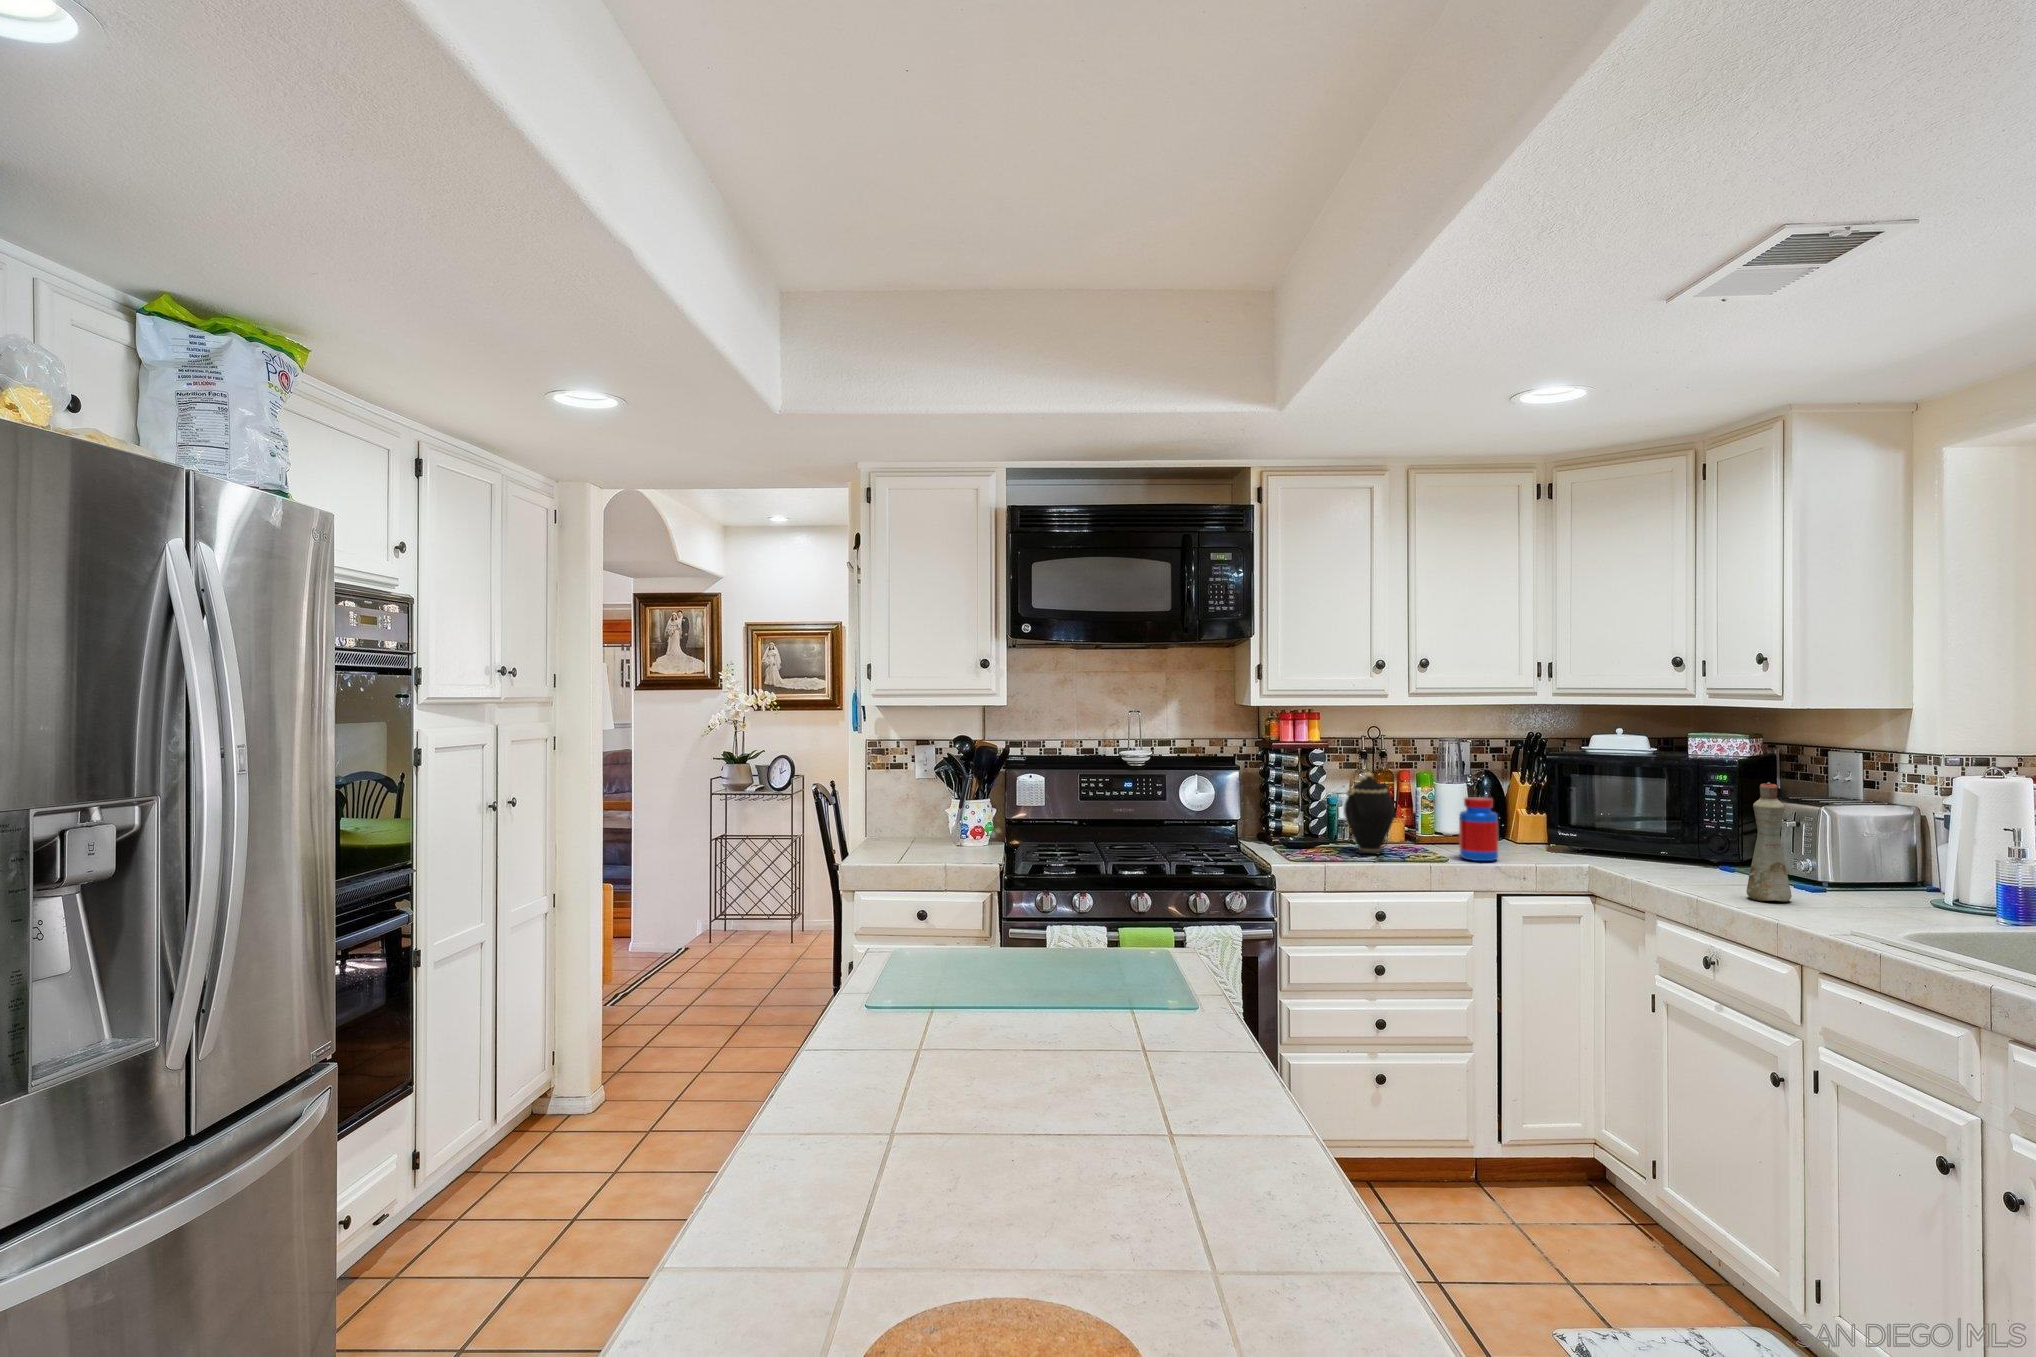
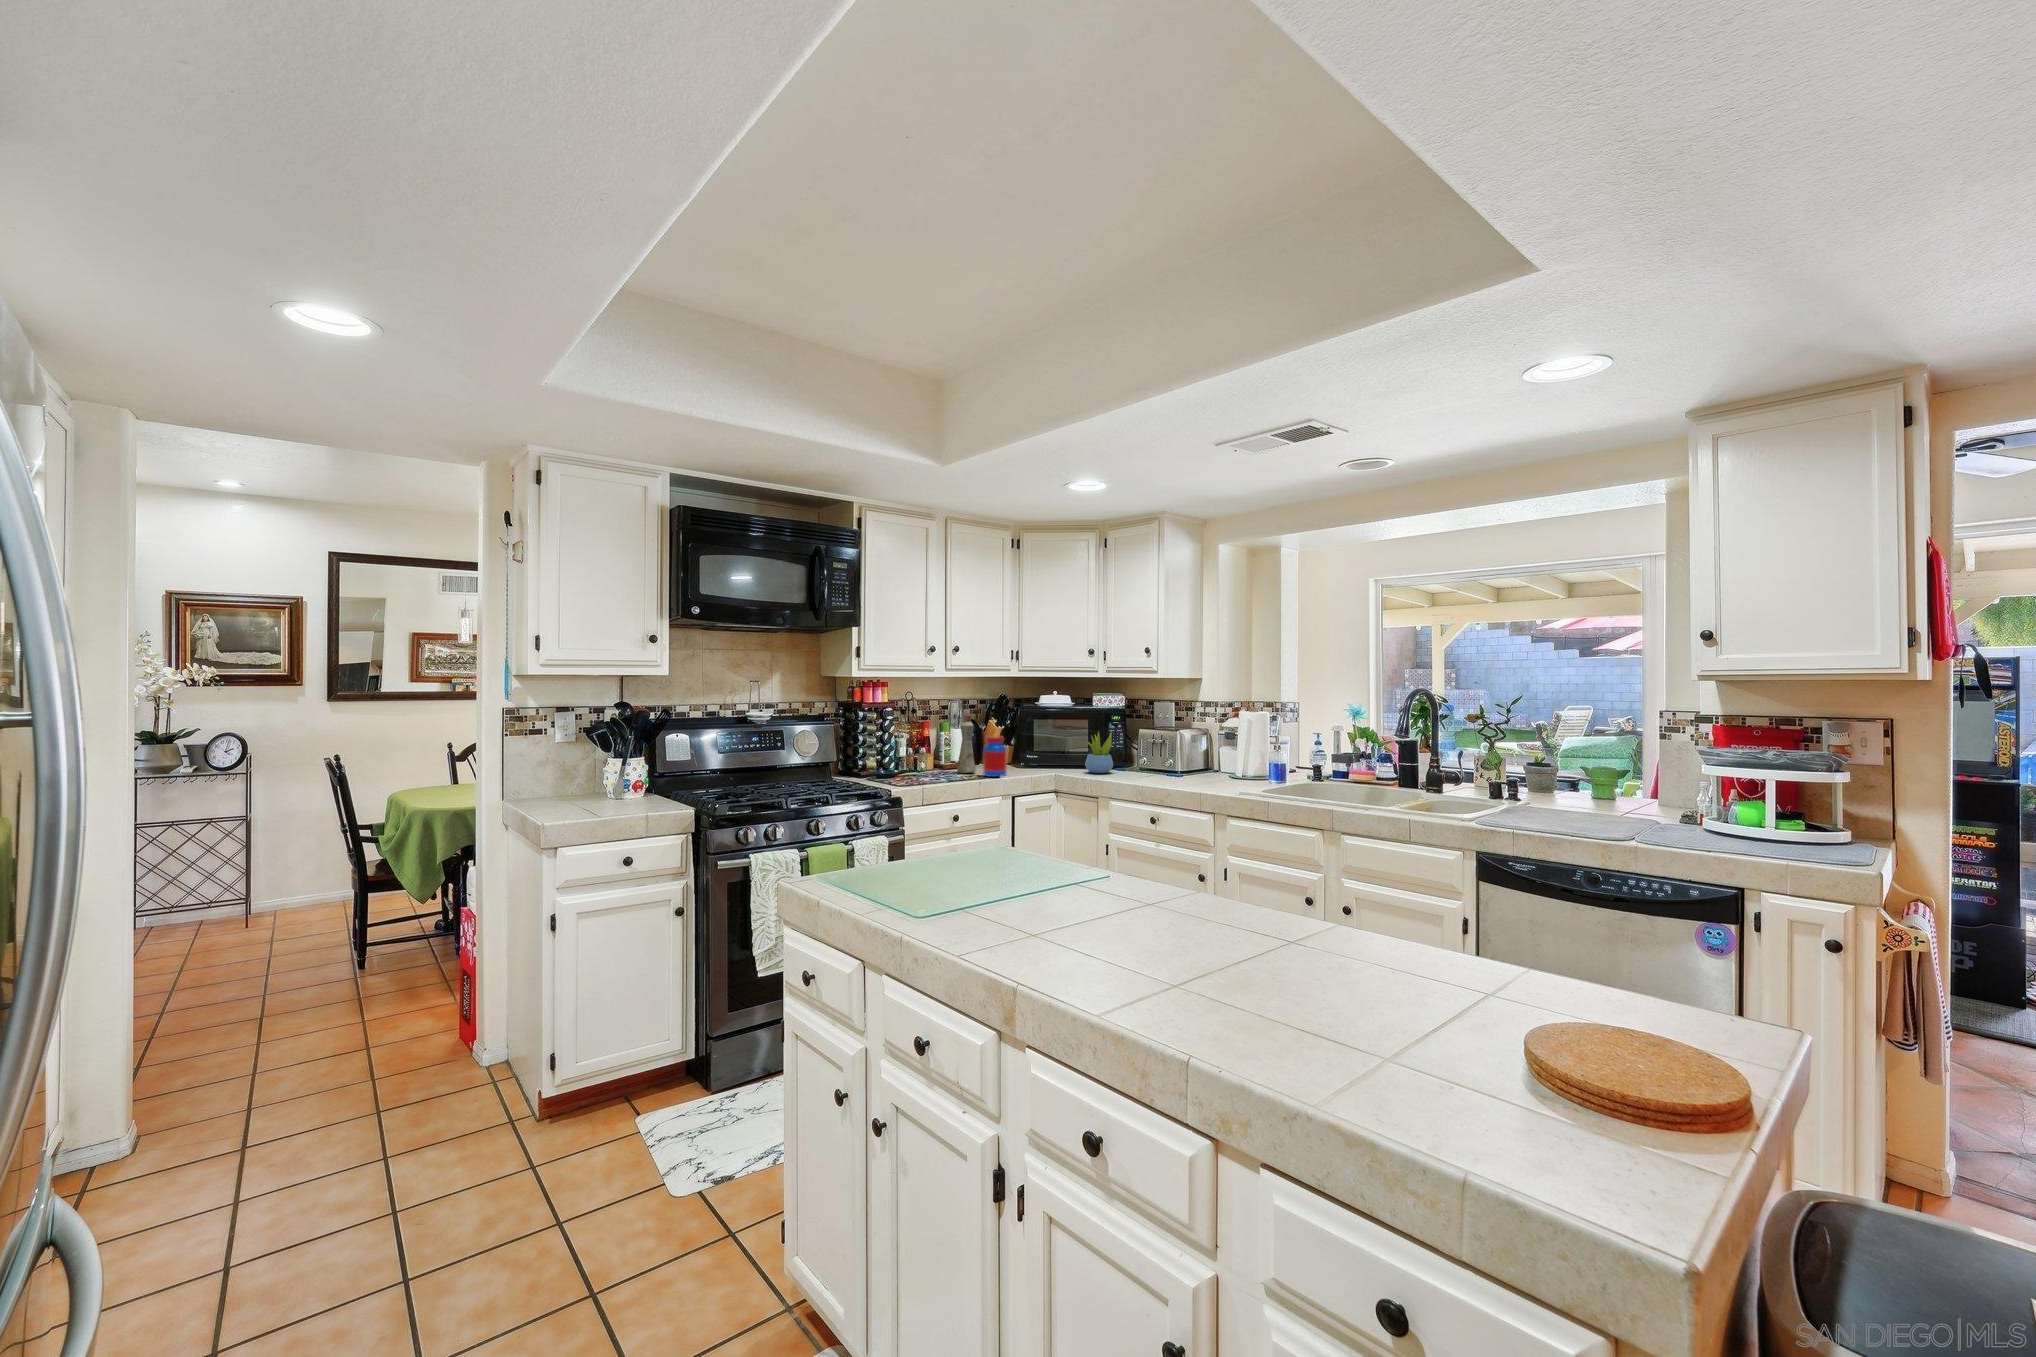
teapot: present [1344,772,1395,854] -> none [911,722,945,779]
bottle: present [1746,782,1792,902] -> present [957,714,976,773]
succulent plant: none [1645,798,1701,872] -> present [1085,732,1113,773]

